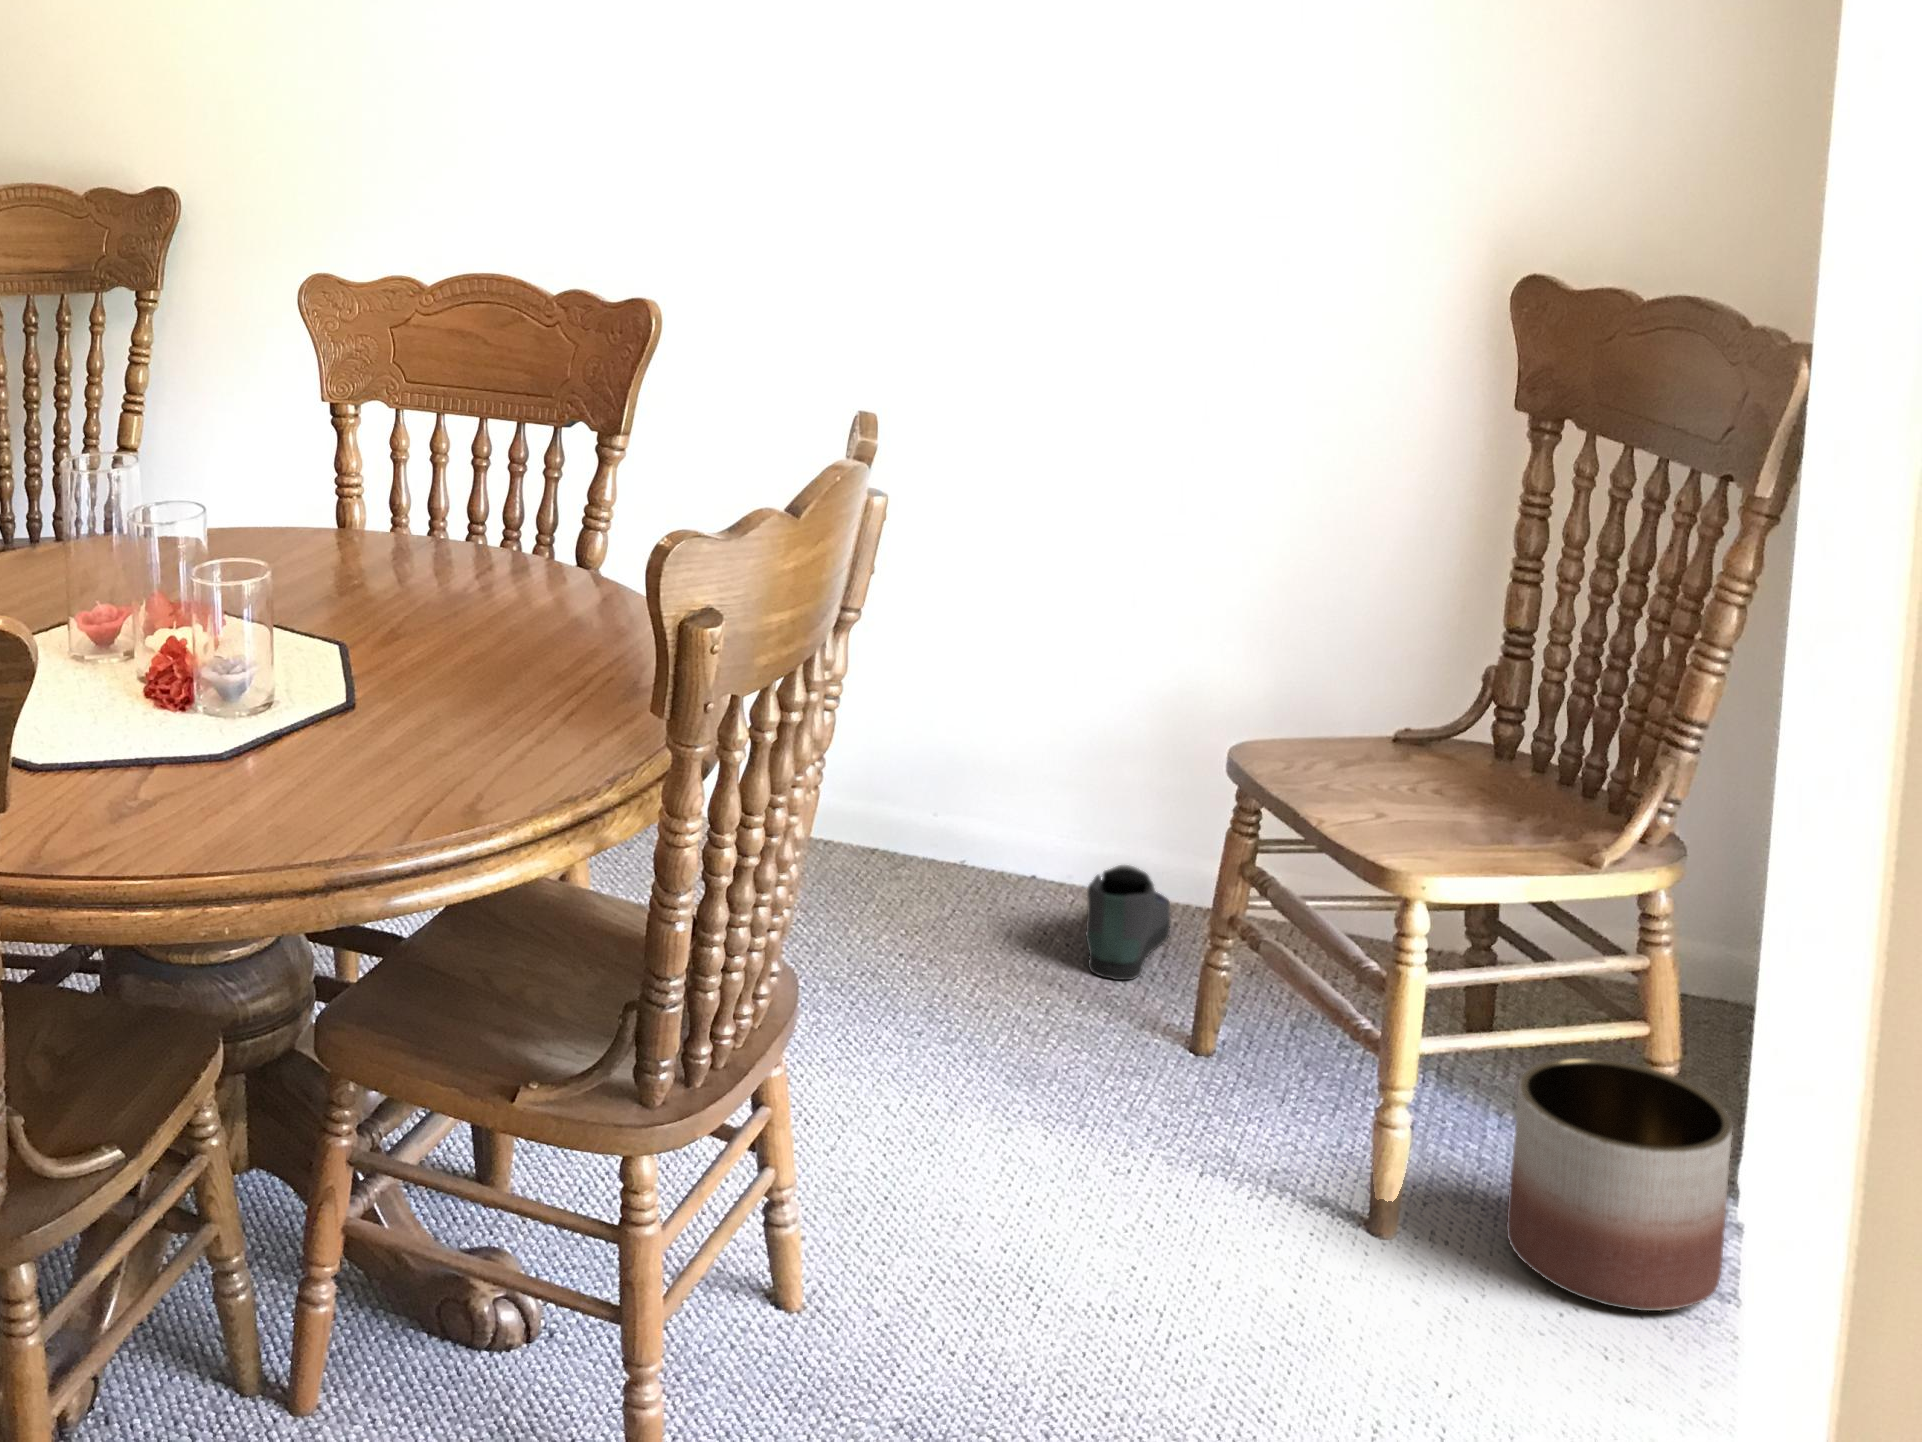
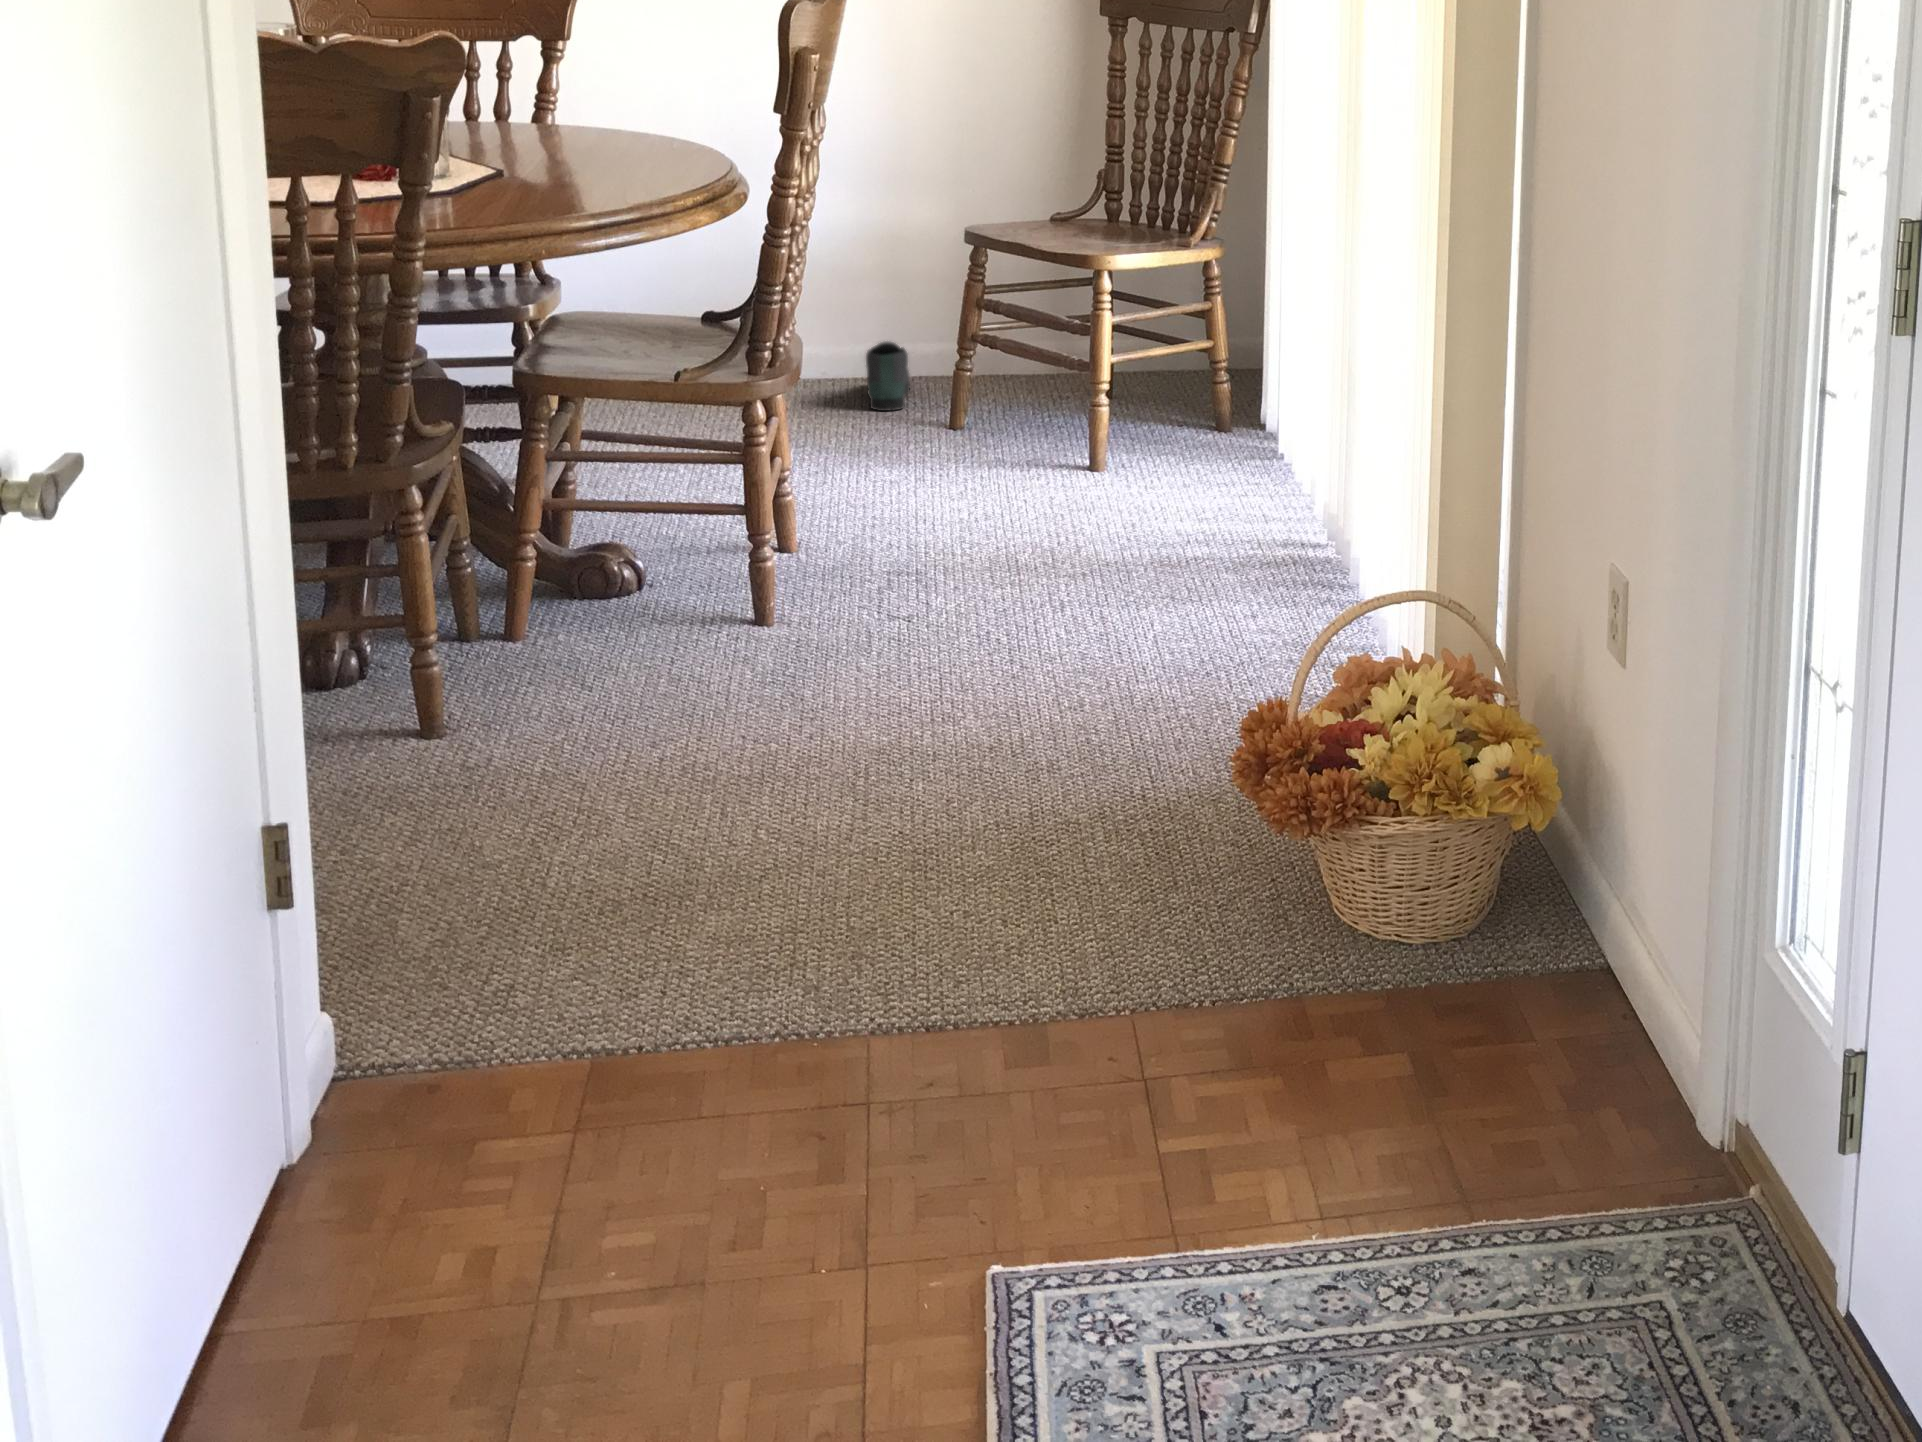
planter: present [1507,1058,1732,1311] -> none [1159,357,1264,472]

